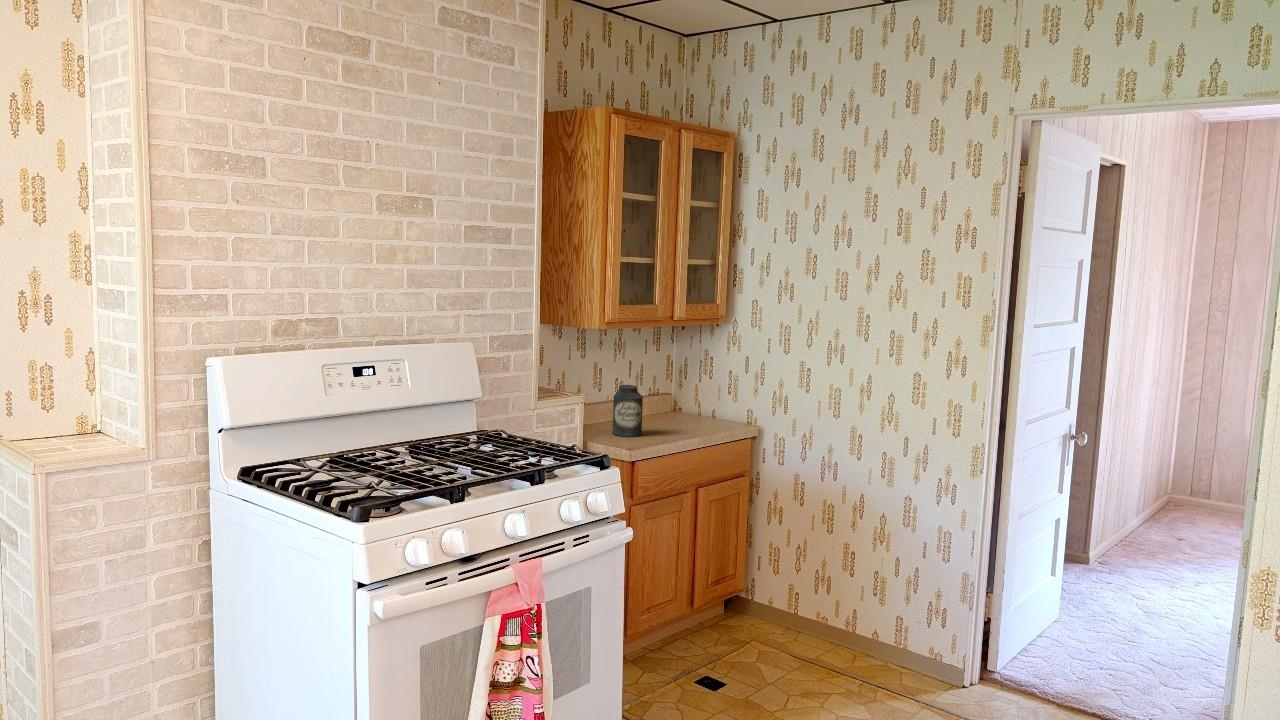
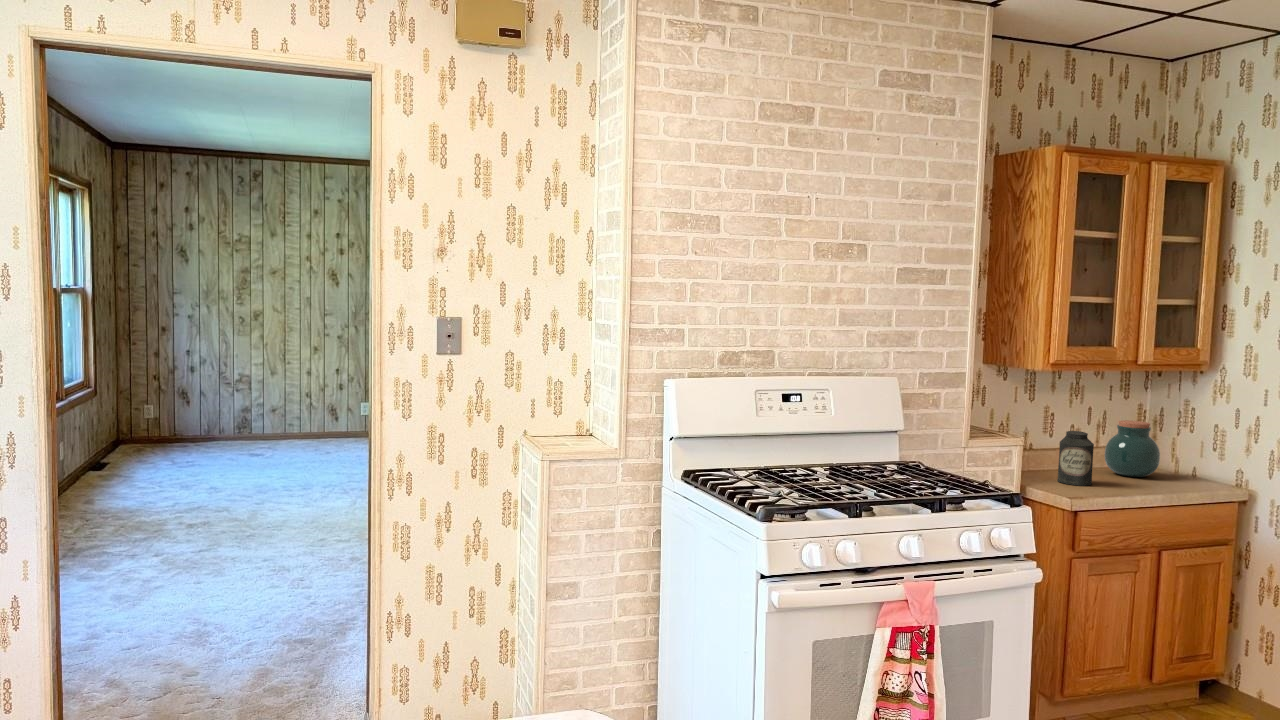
jar: none [646,371,691,423] -> present [1105,420,1160,477]

